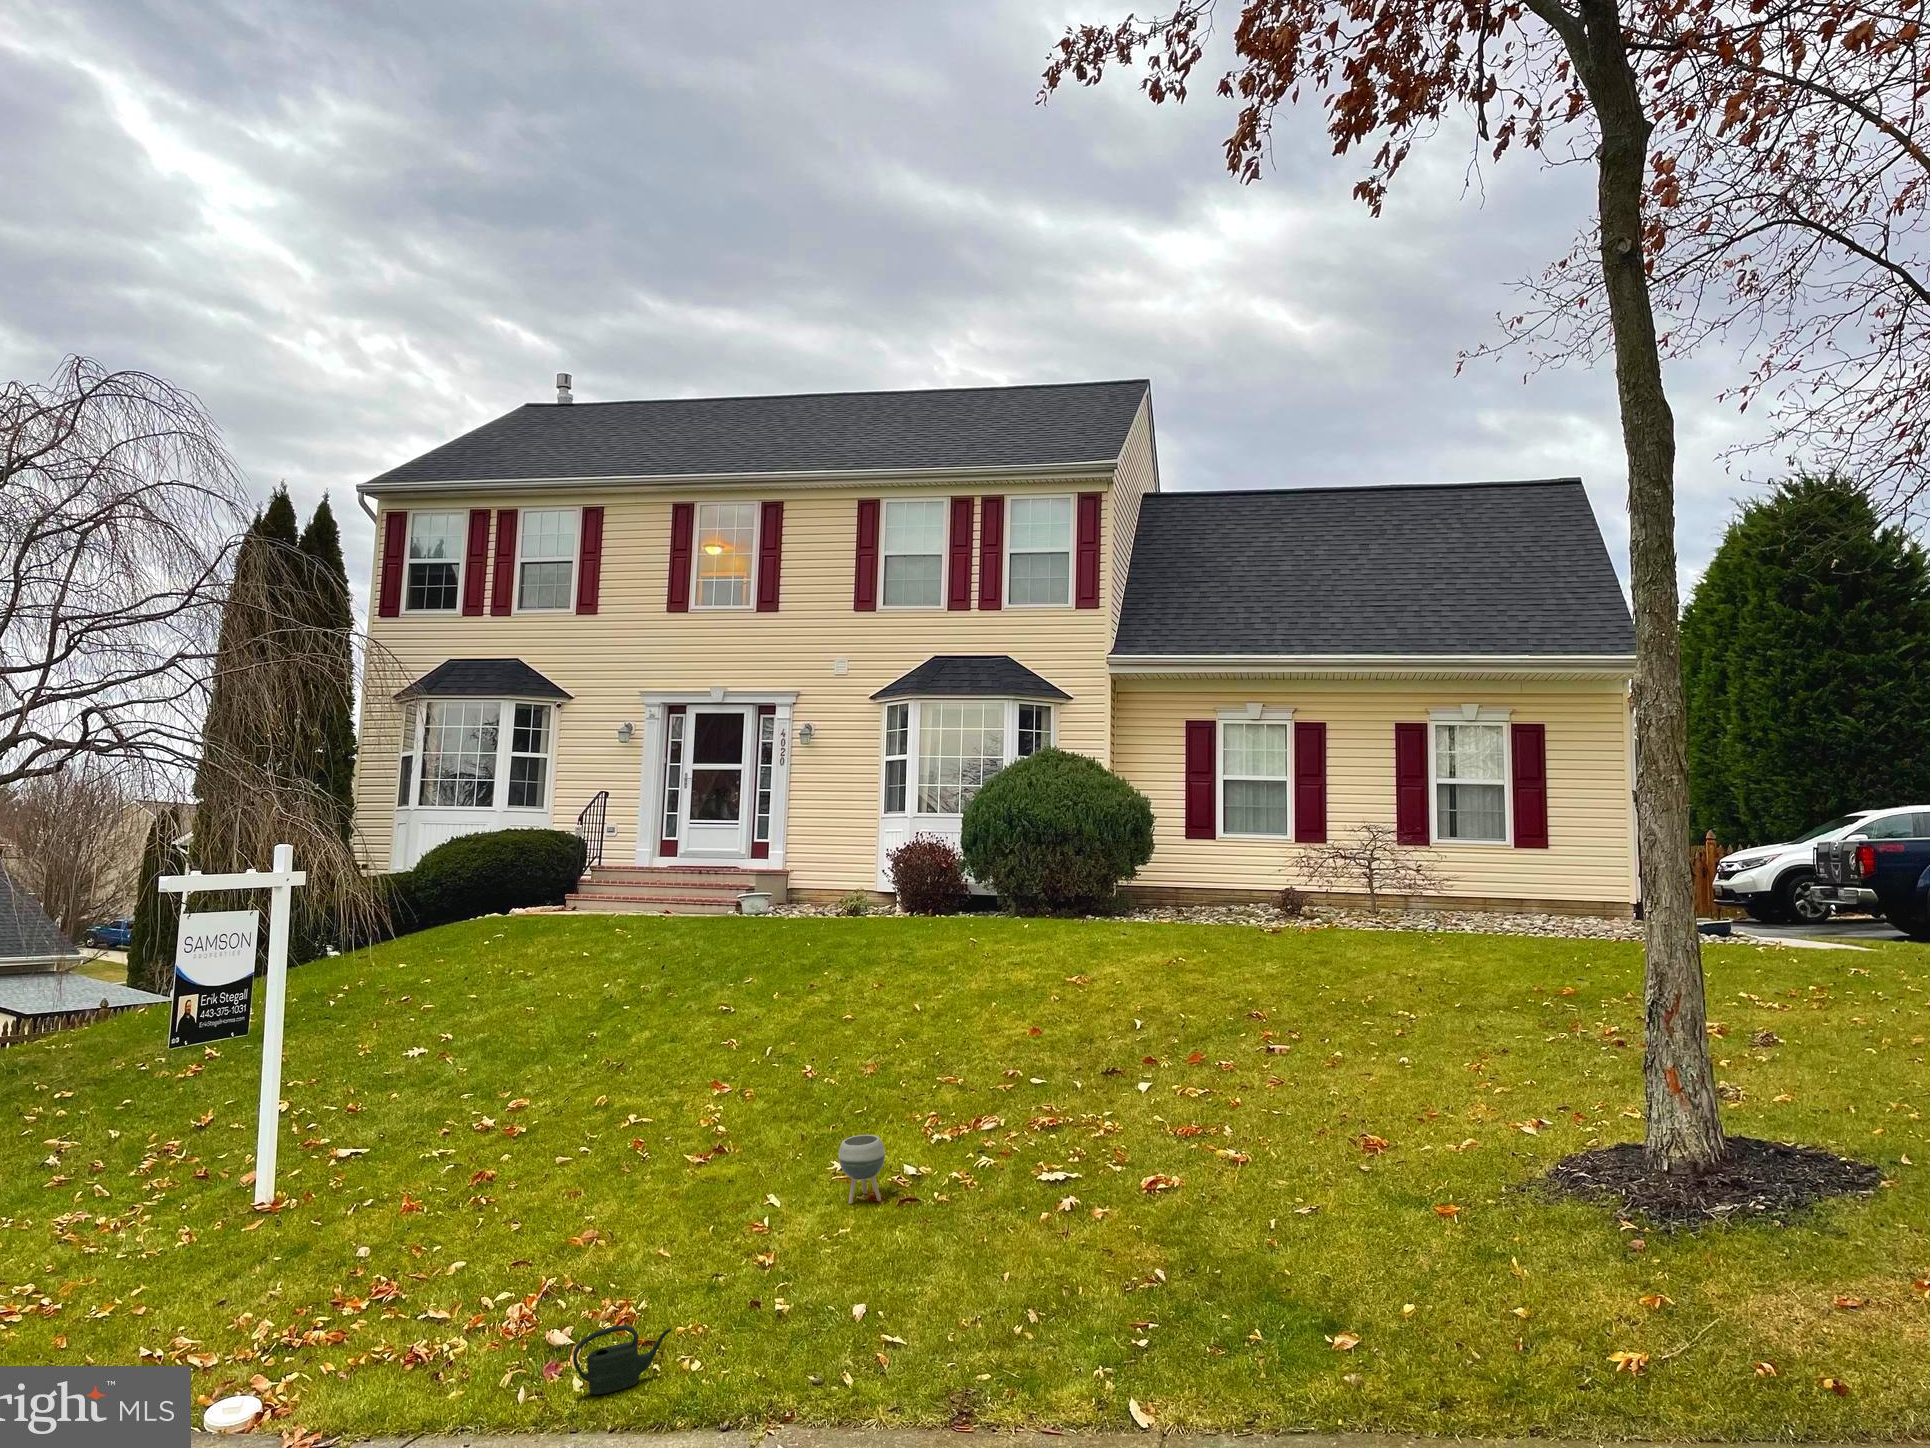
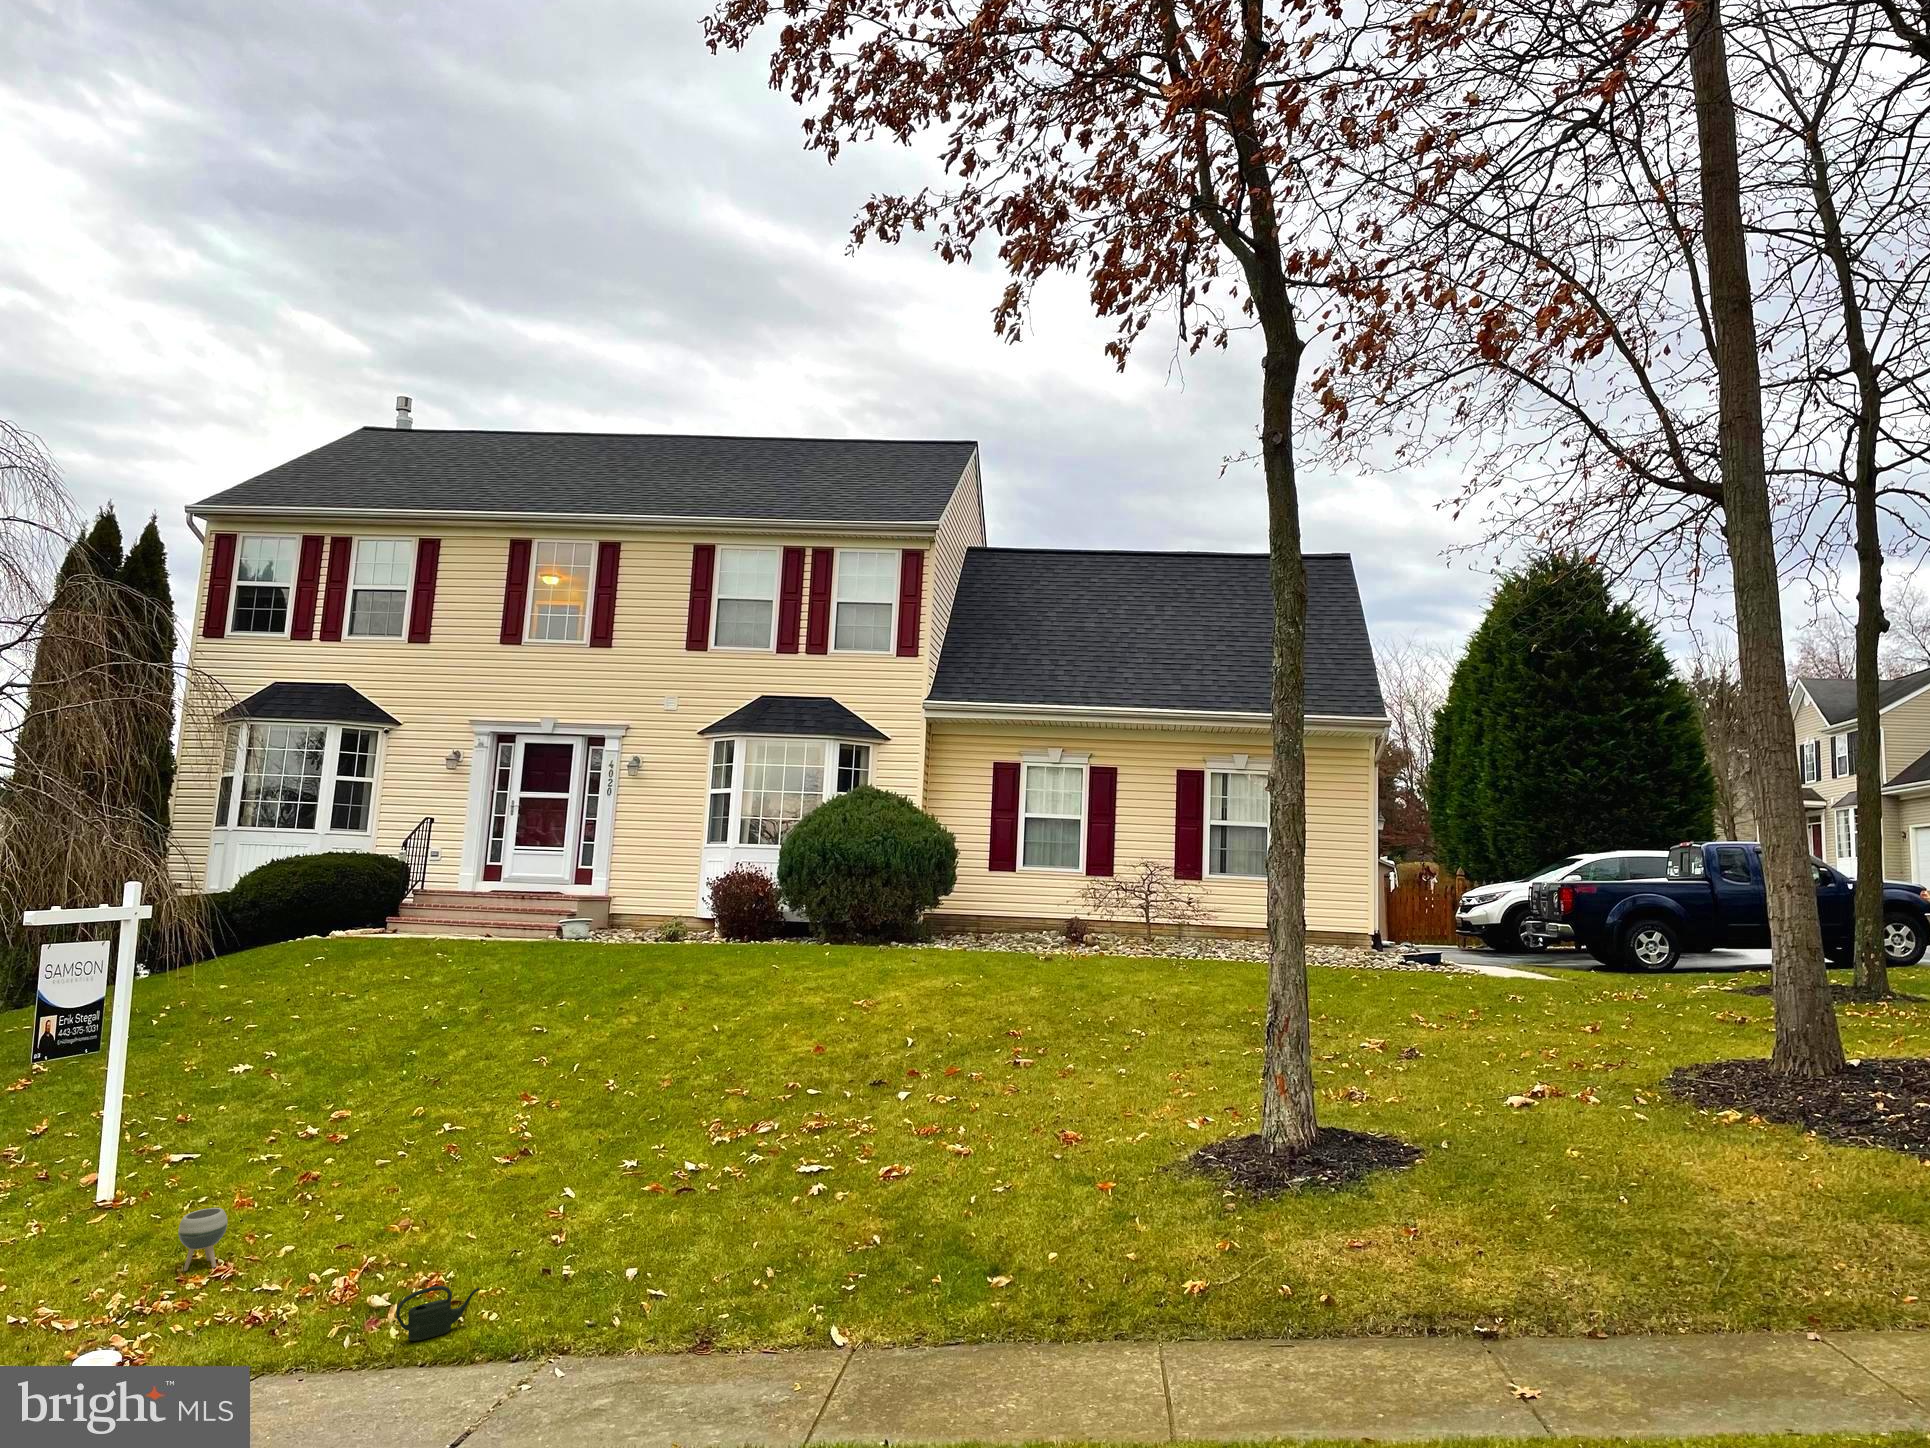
planter: present [839,1135,885,1204] -> present [178,1208,228,1271]

